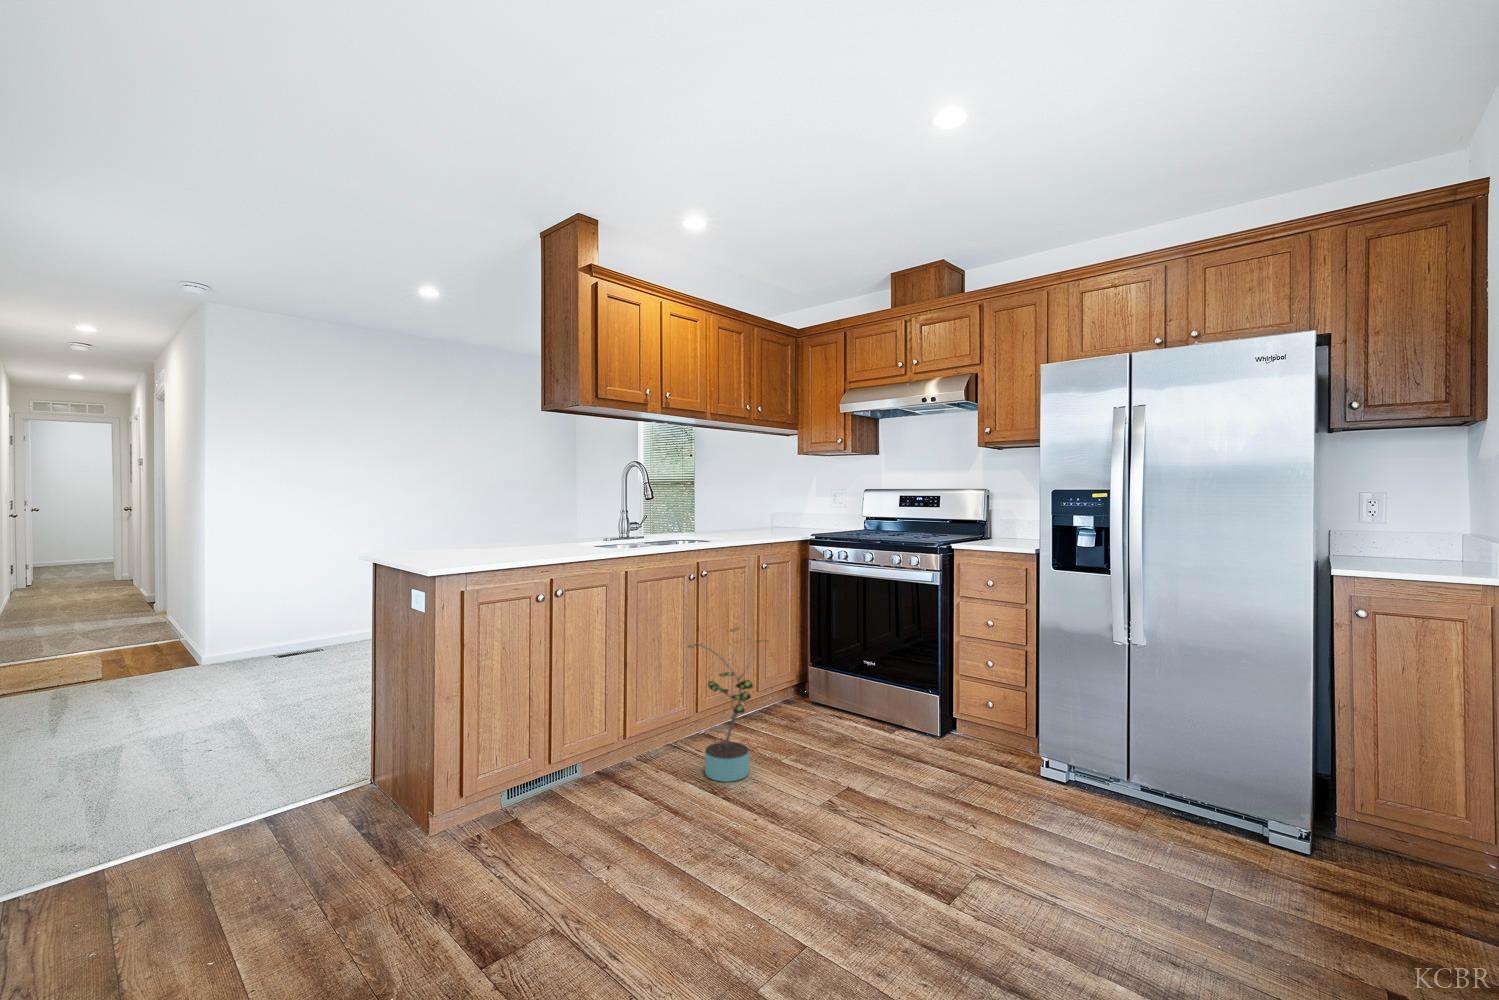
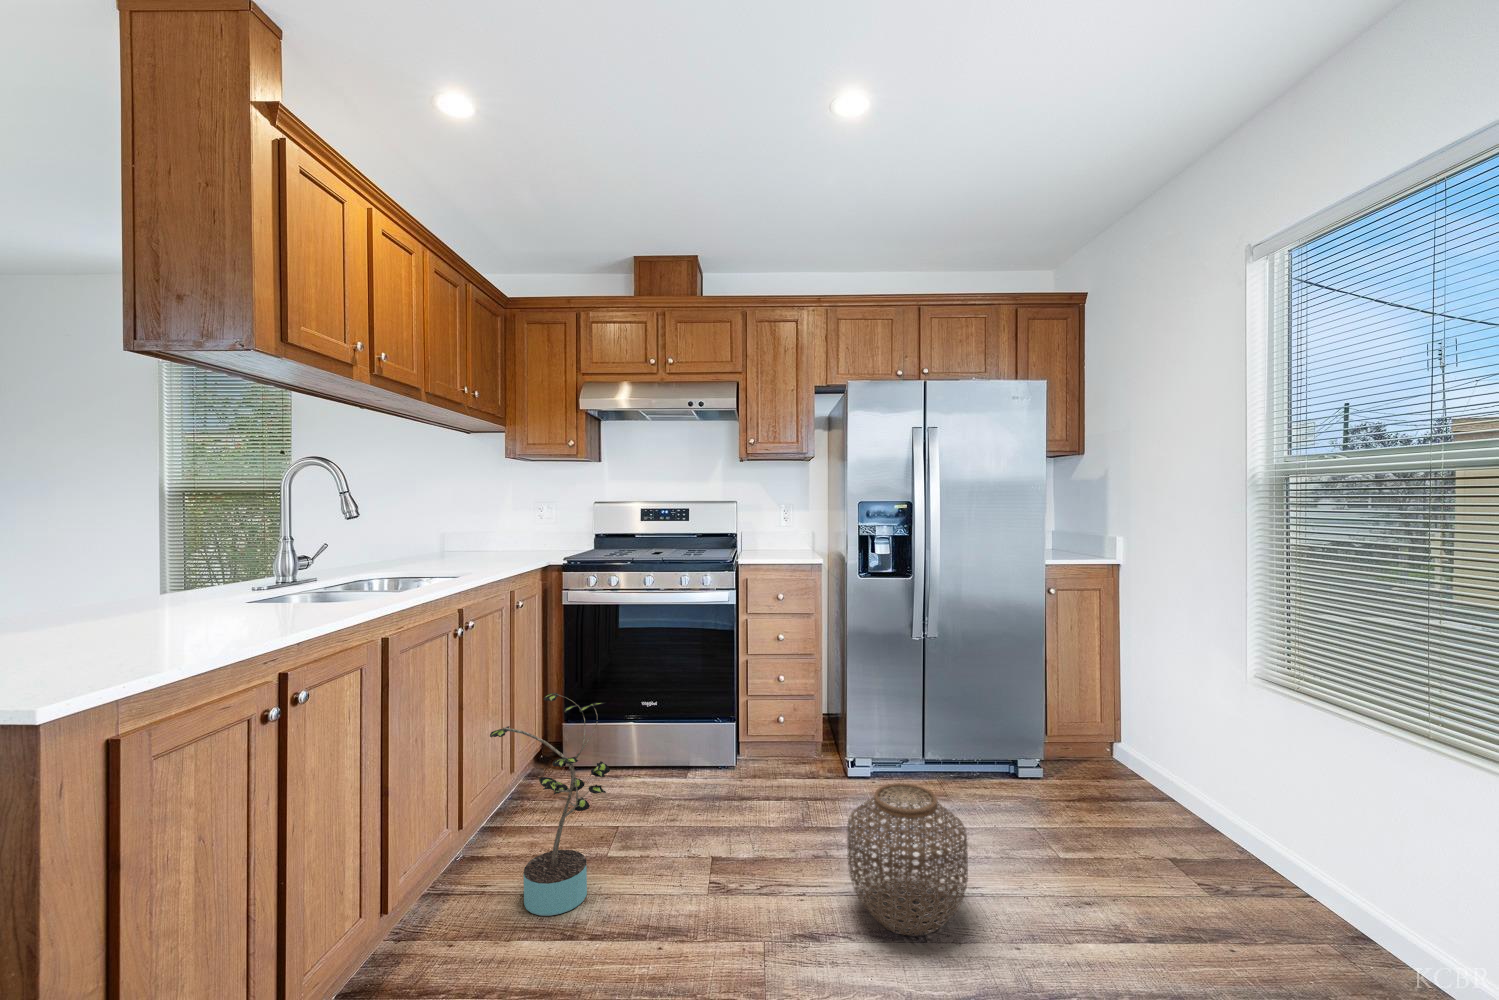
woven basket: none [900,755,1014,895] -> present [847,783,968,935]

